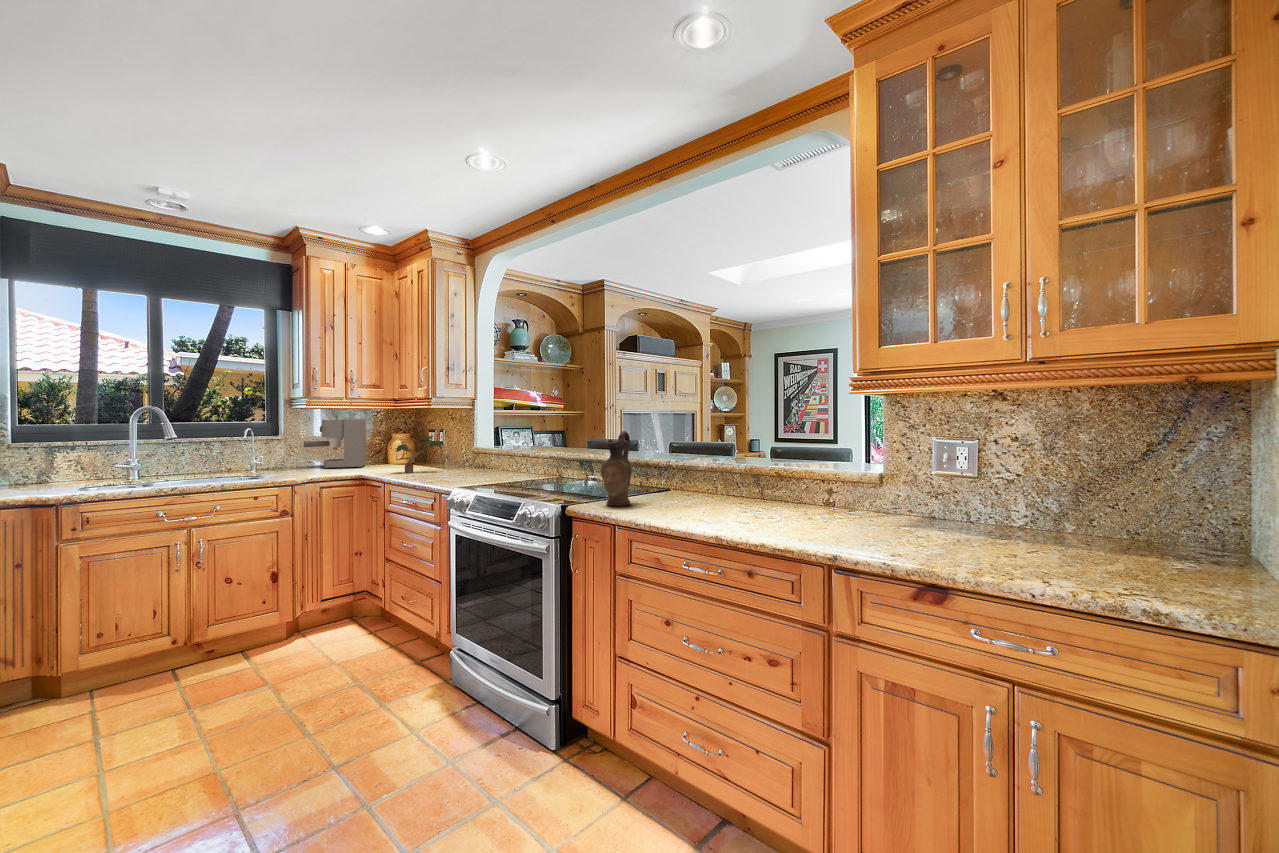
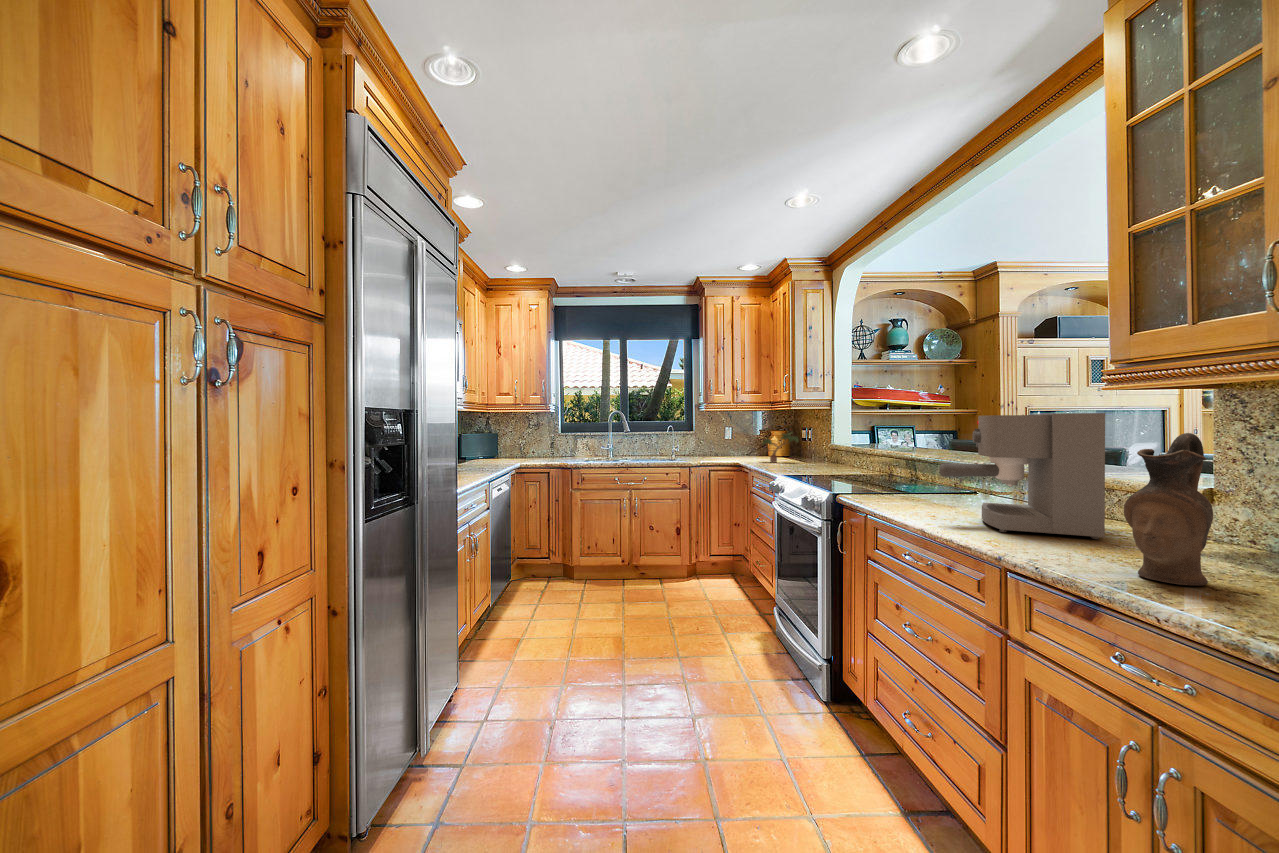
coffee maker: present [304,419,366,469] -> present [939,413,1105,539]
ceramic pitcher: present [601,431,632,506] -> present [1124,433,1213,585]

